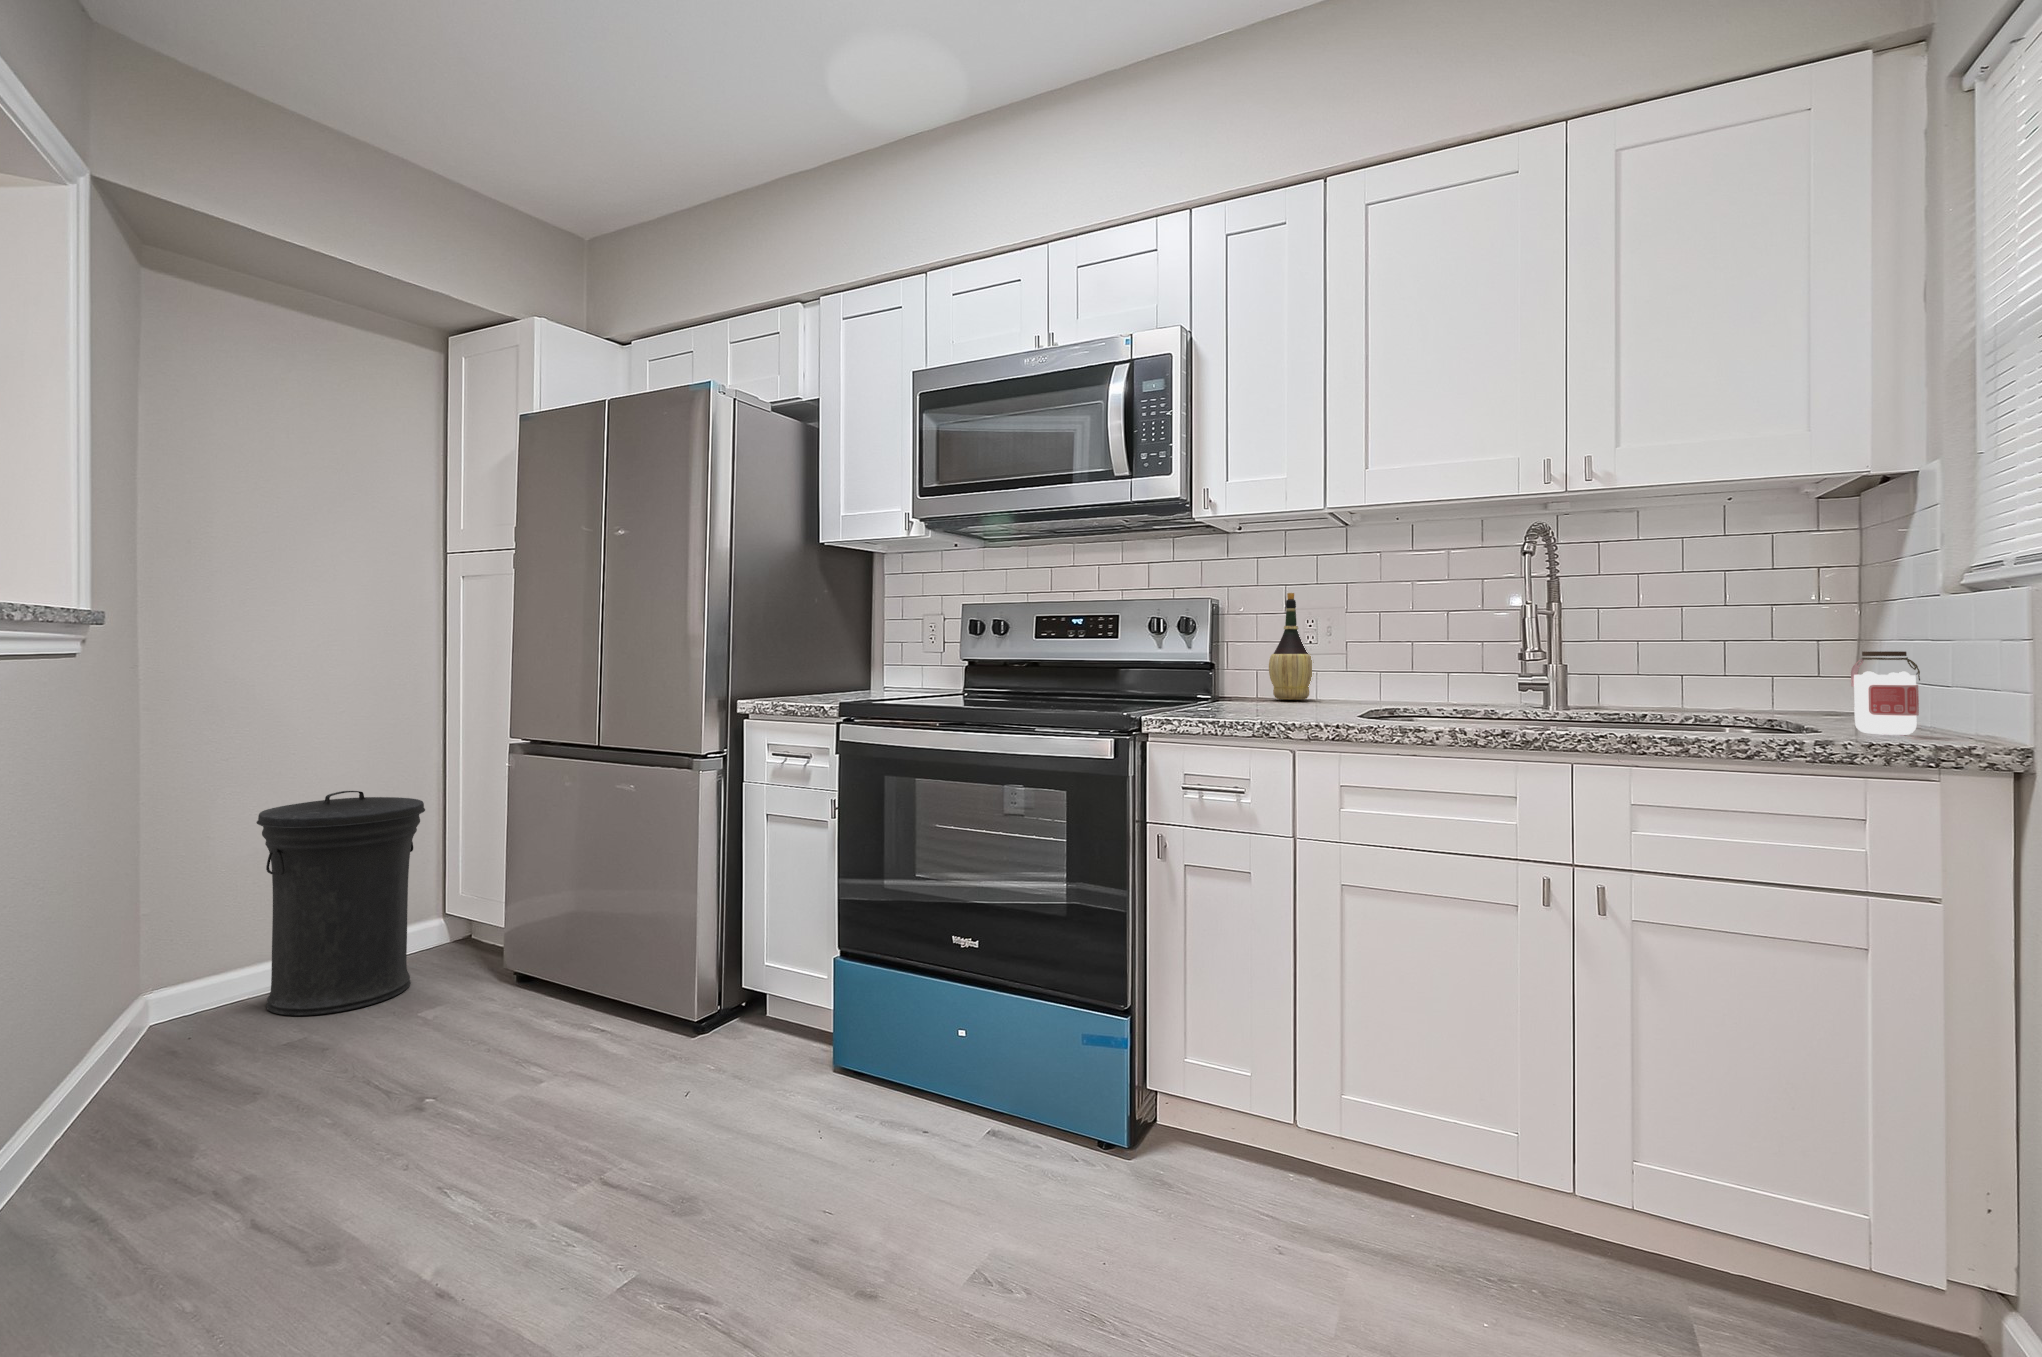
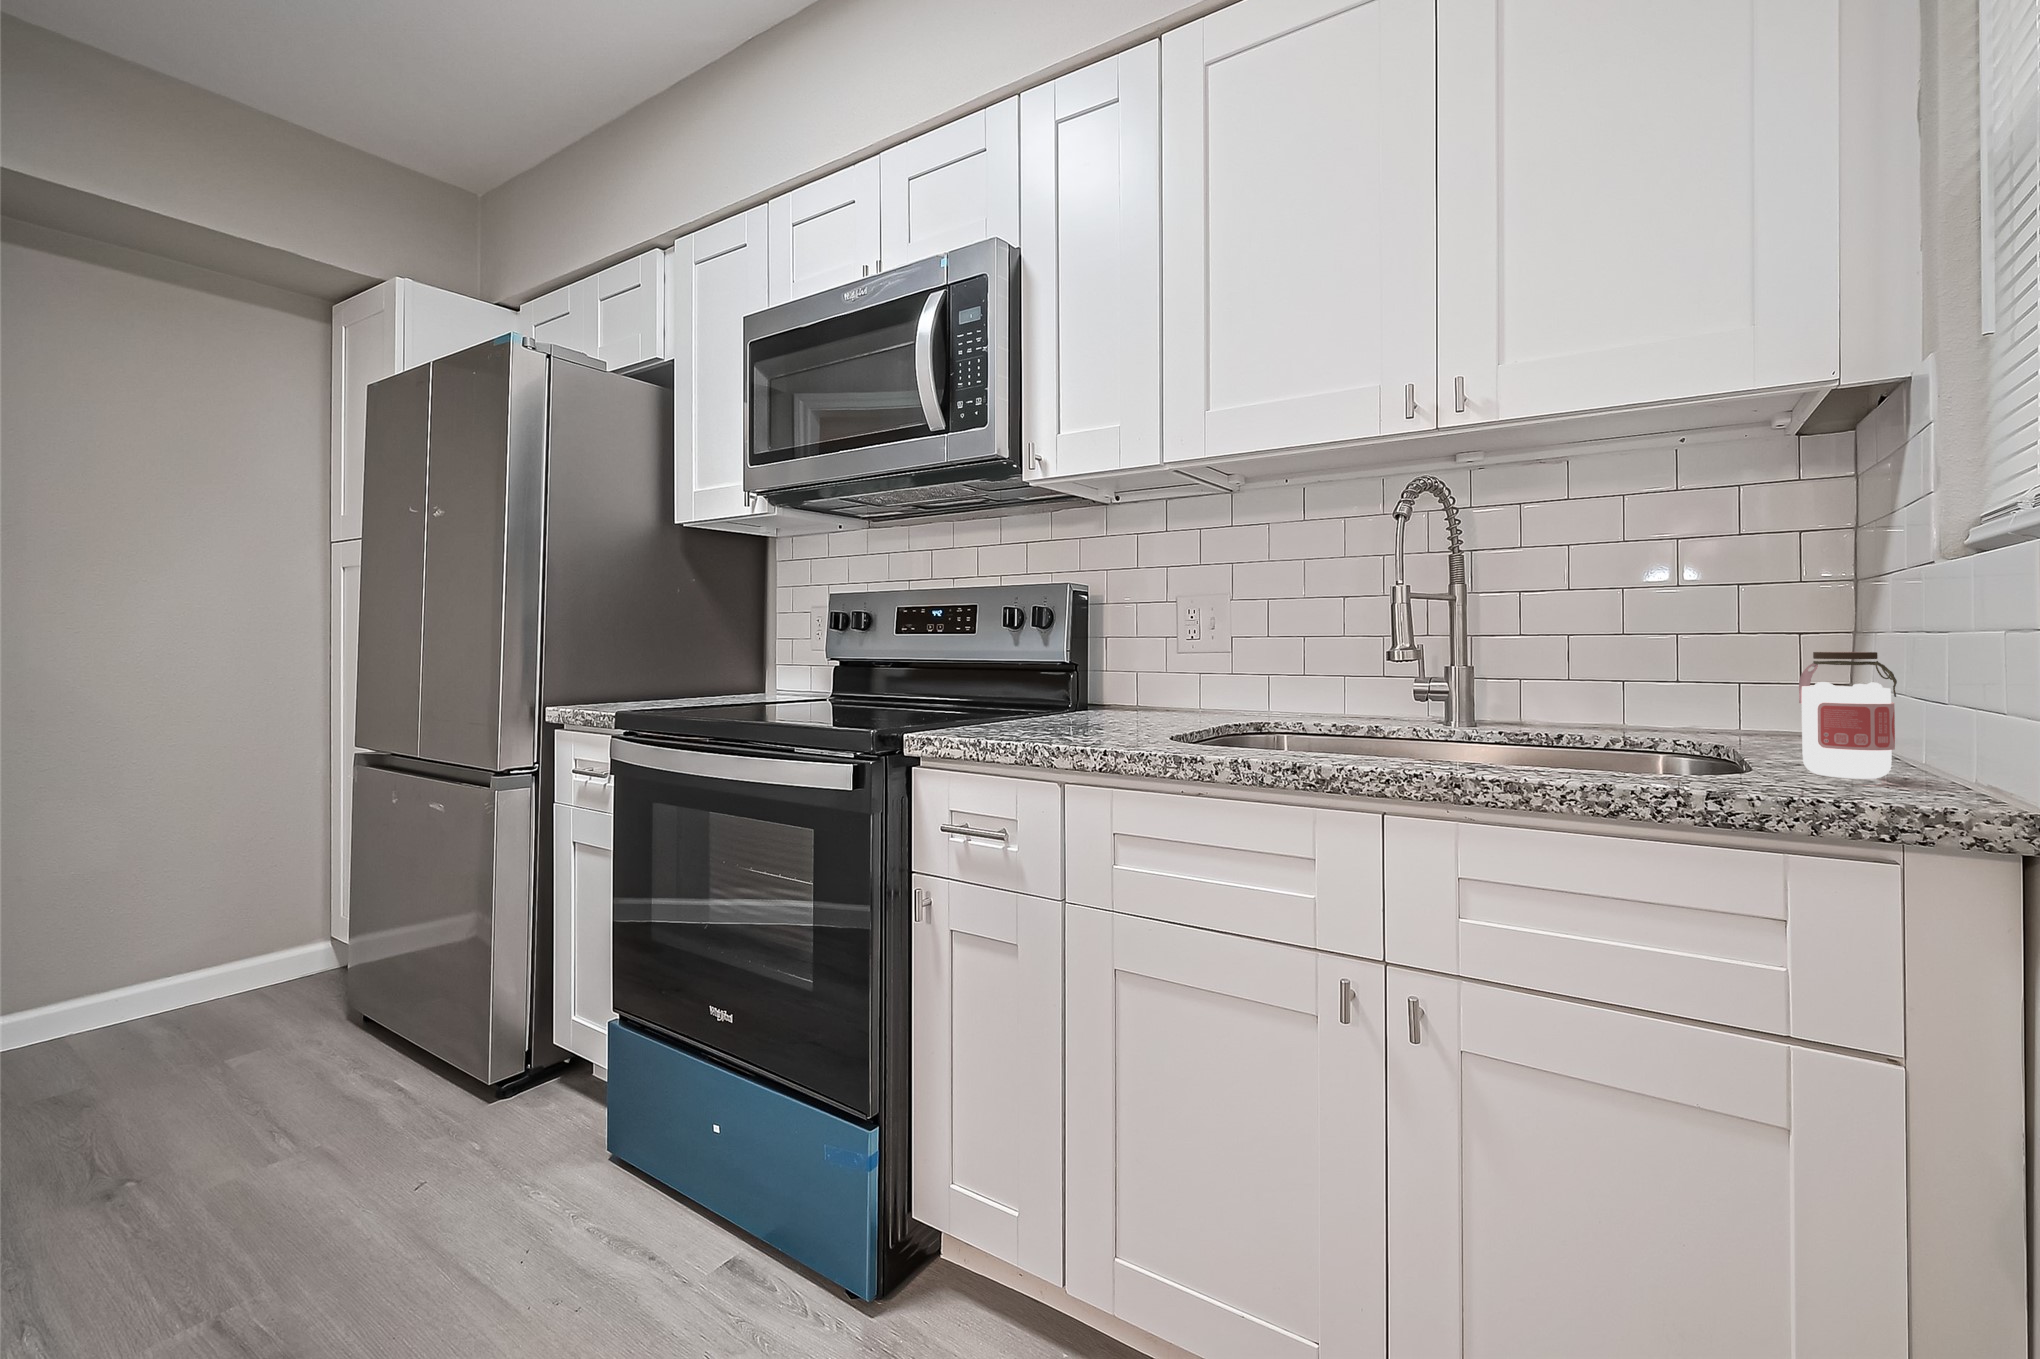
wine bottle: present [1269,593,1312,700] -> none [1139,577,1192,707]
trash can: present [256,791,425,1016] -> none [59,803,273,1052]

